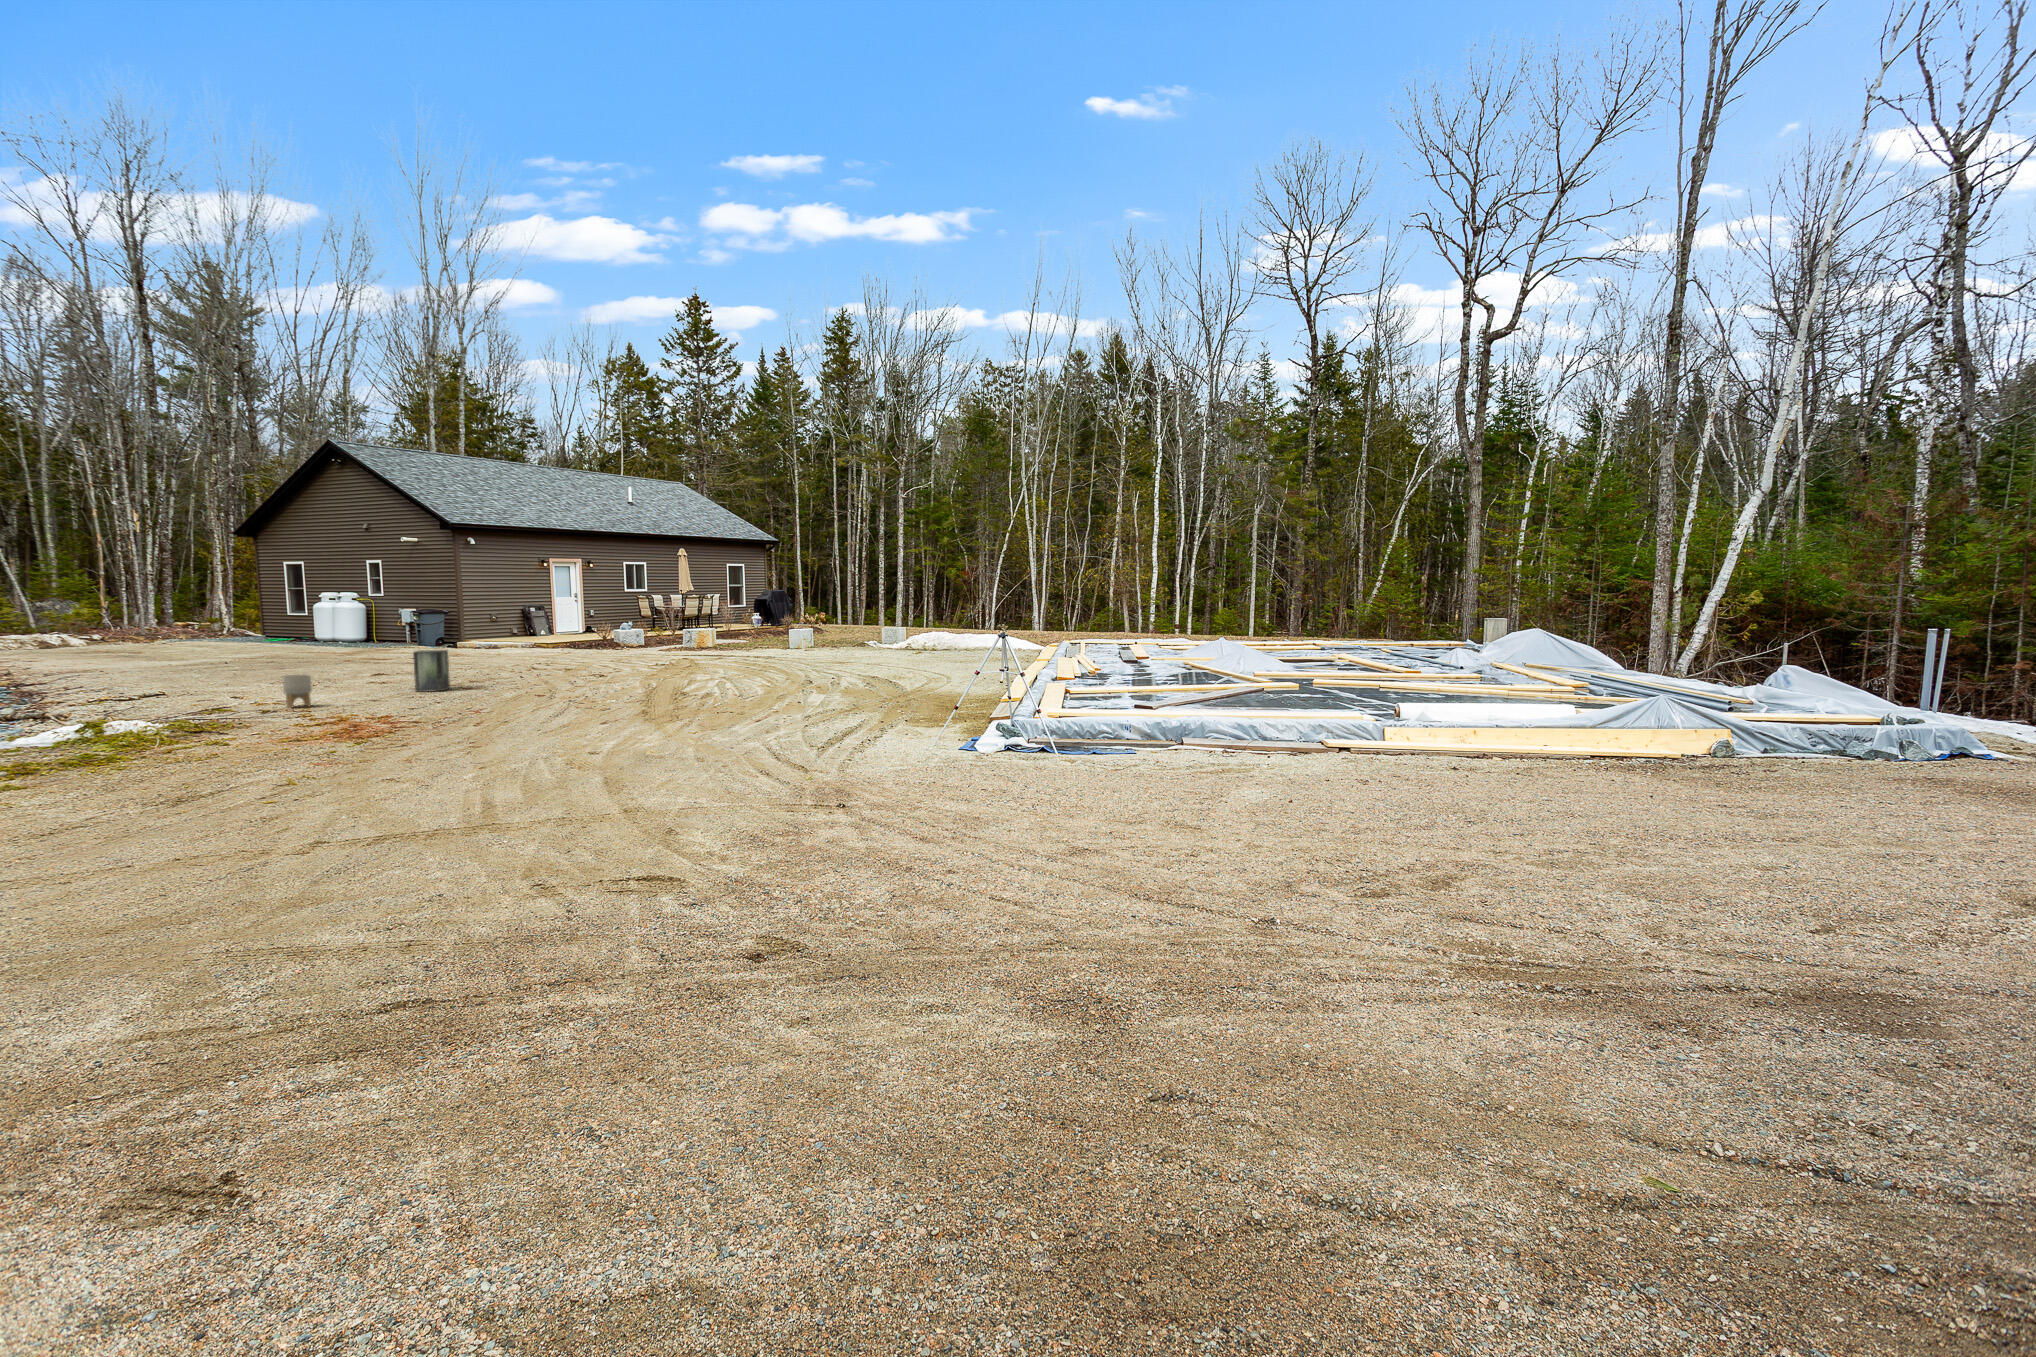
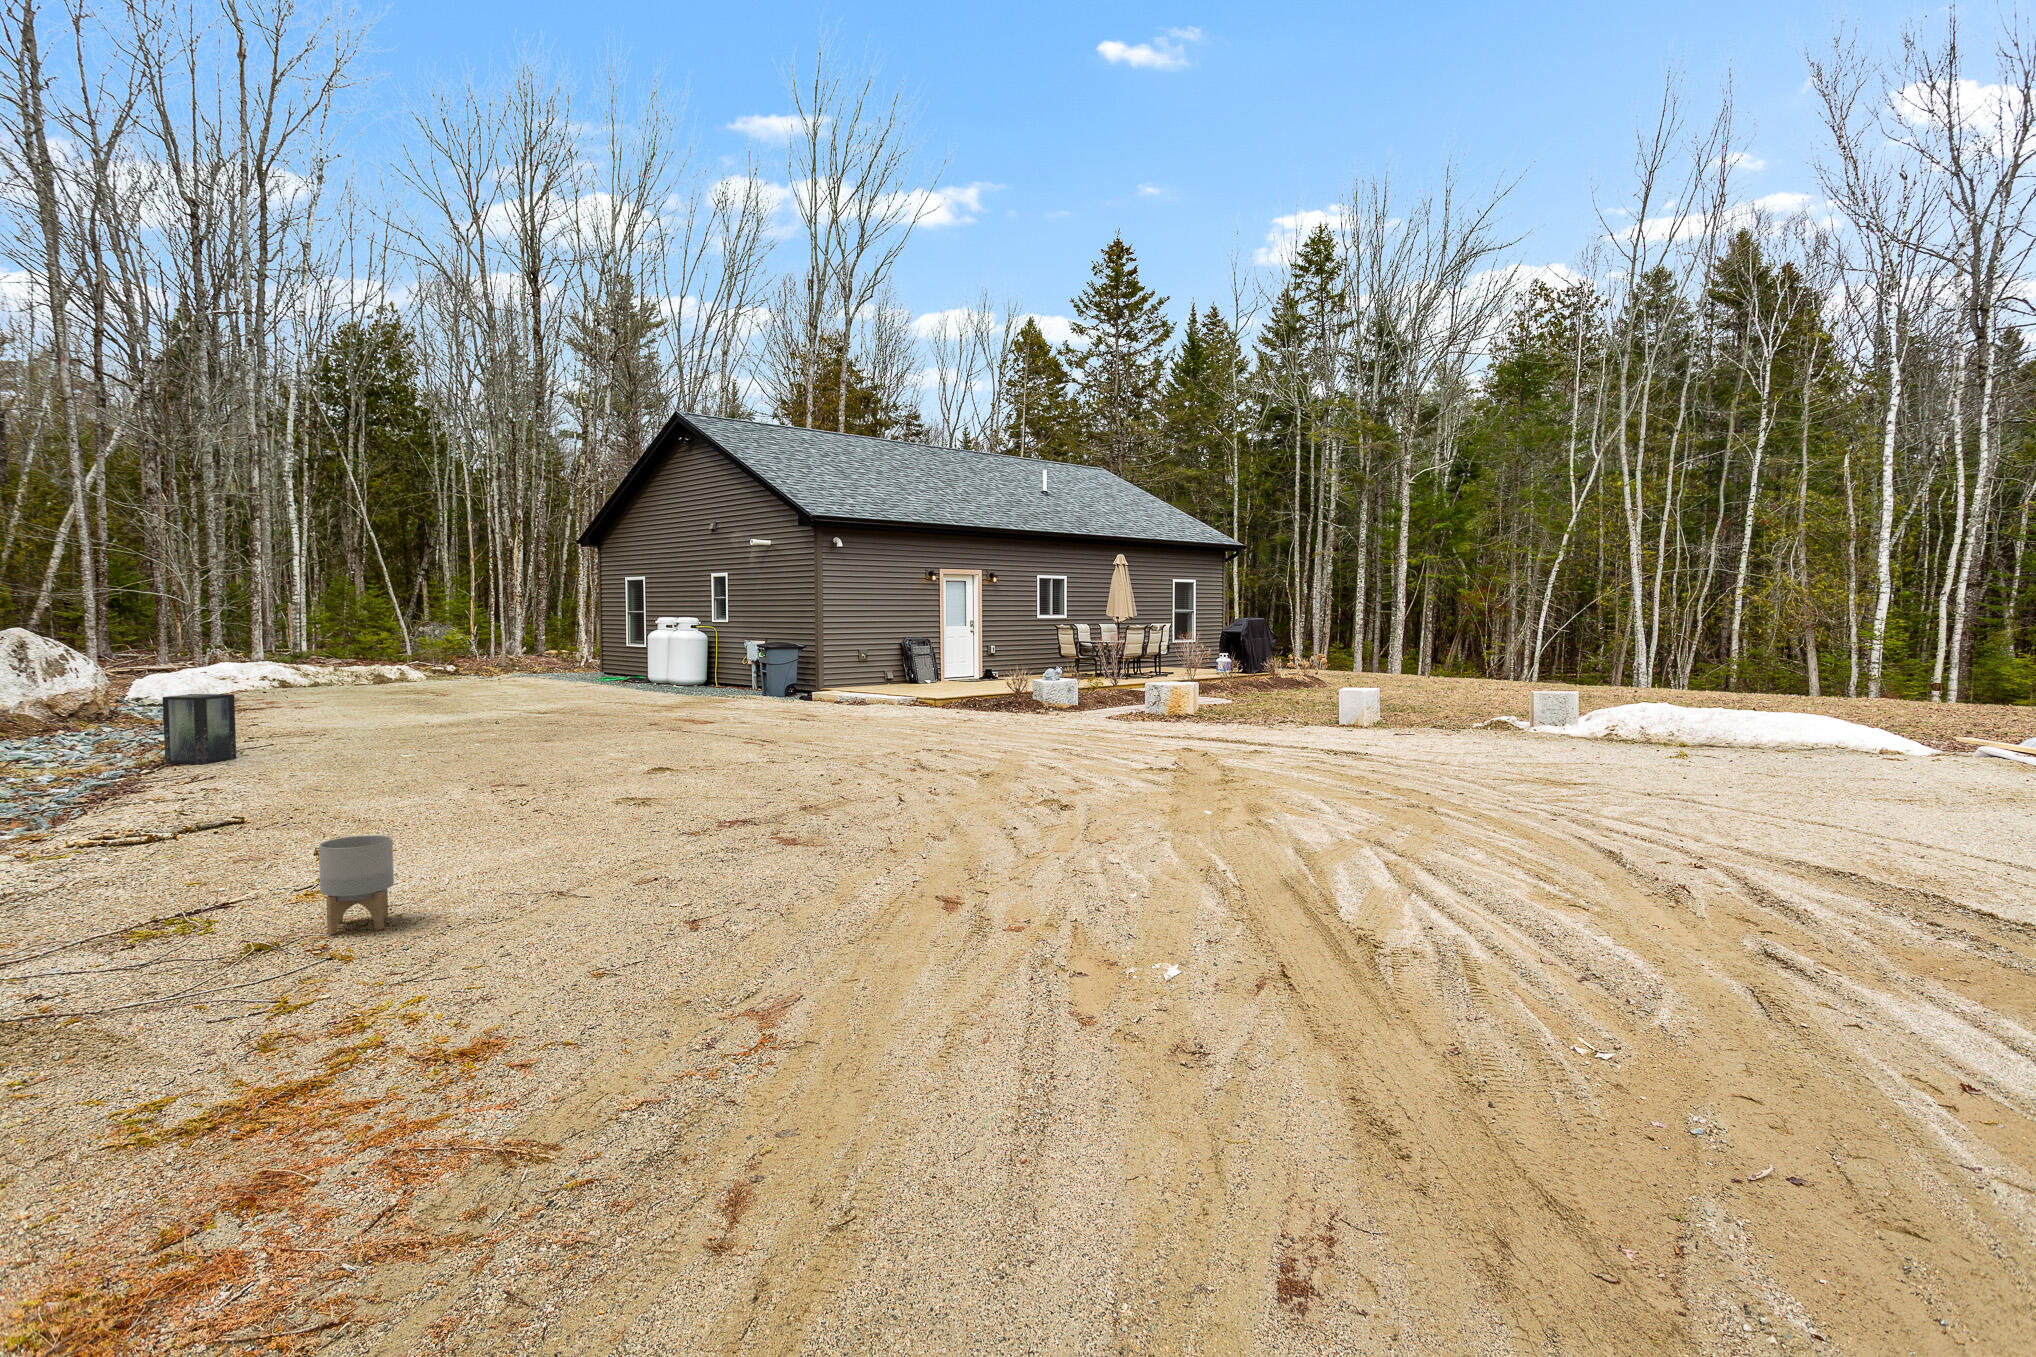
storage box: present [413,650,450,692] -> present [163,694,236,764]

